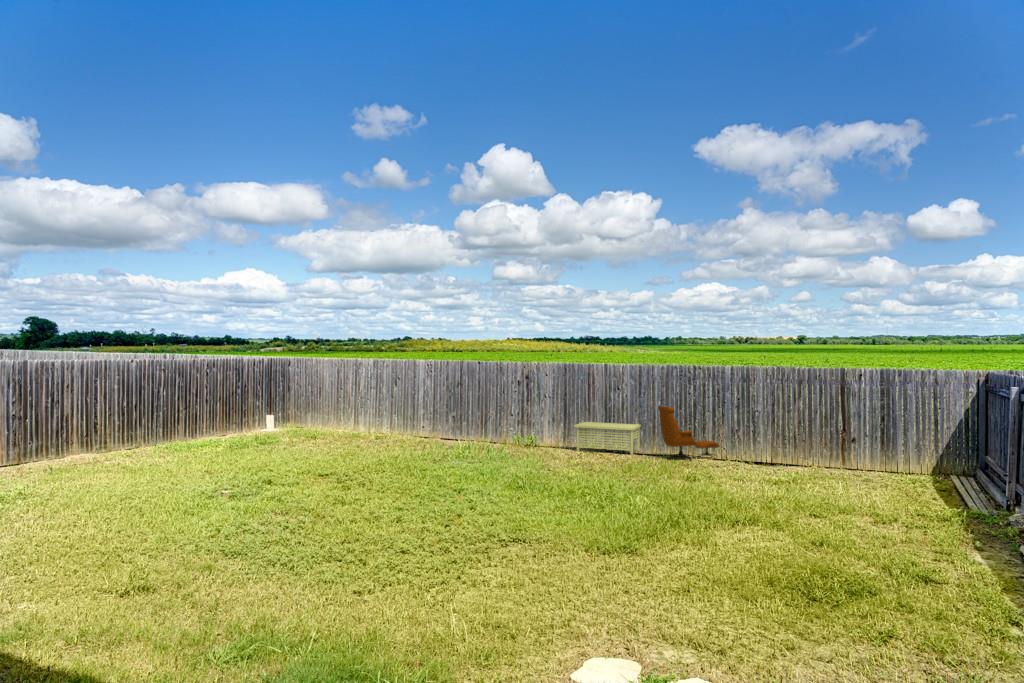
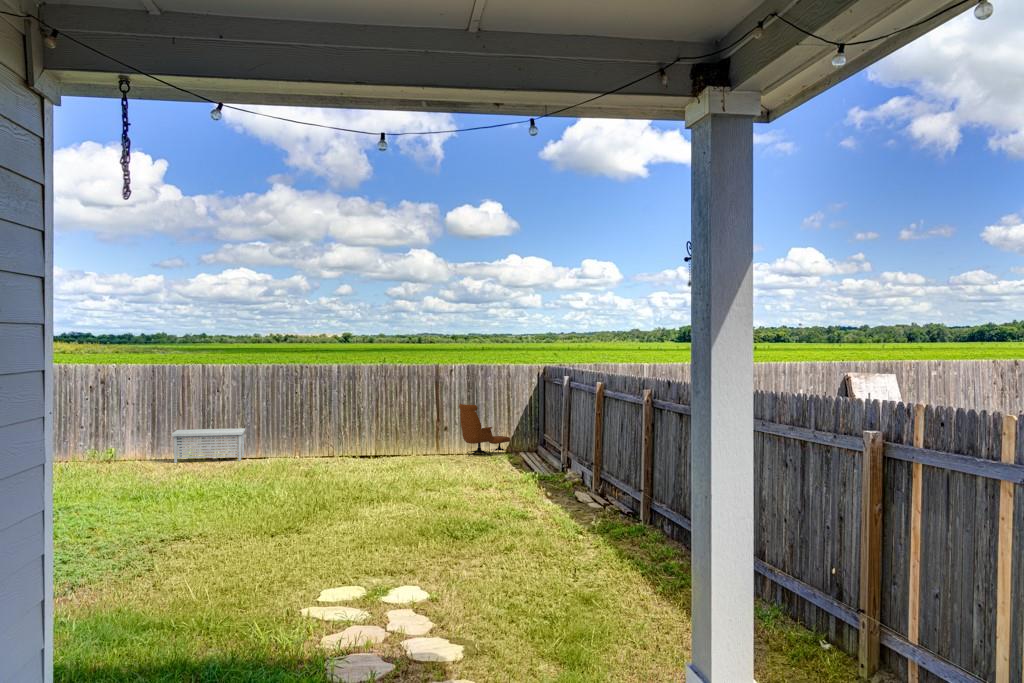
lounge chair: present [658,406,719,460] -> present [459,404,510,456]

